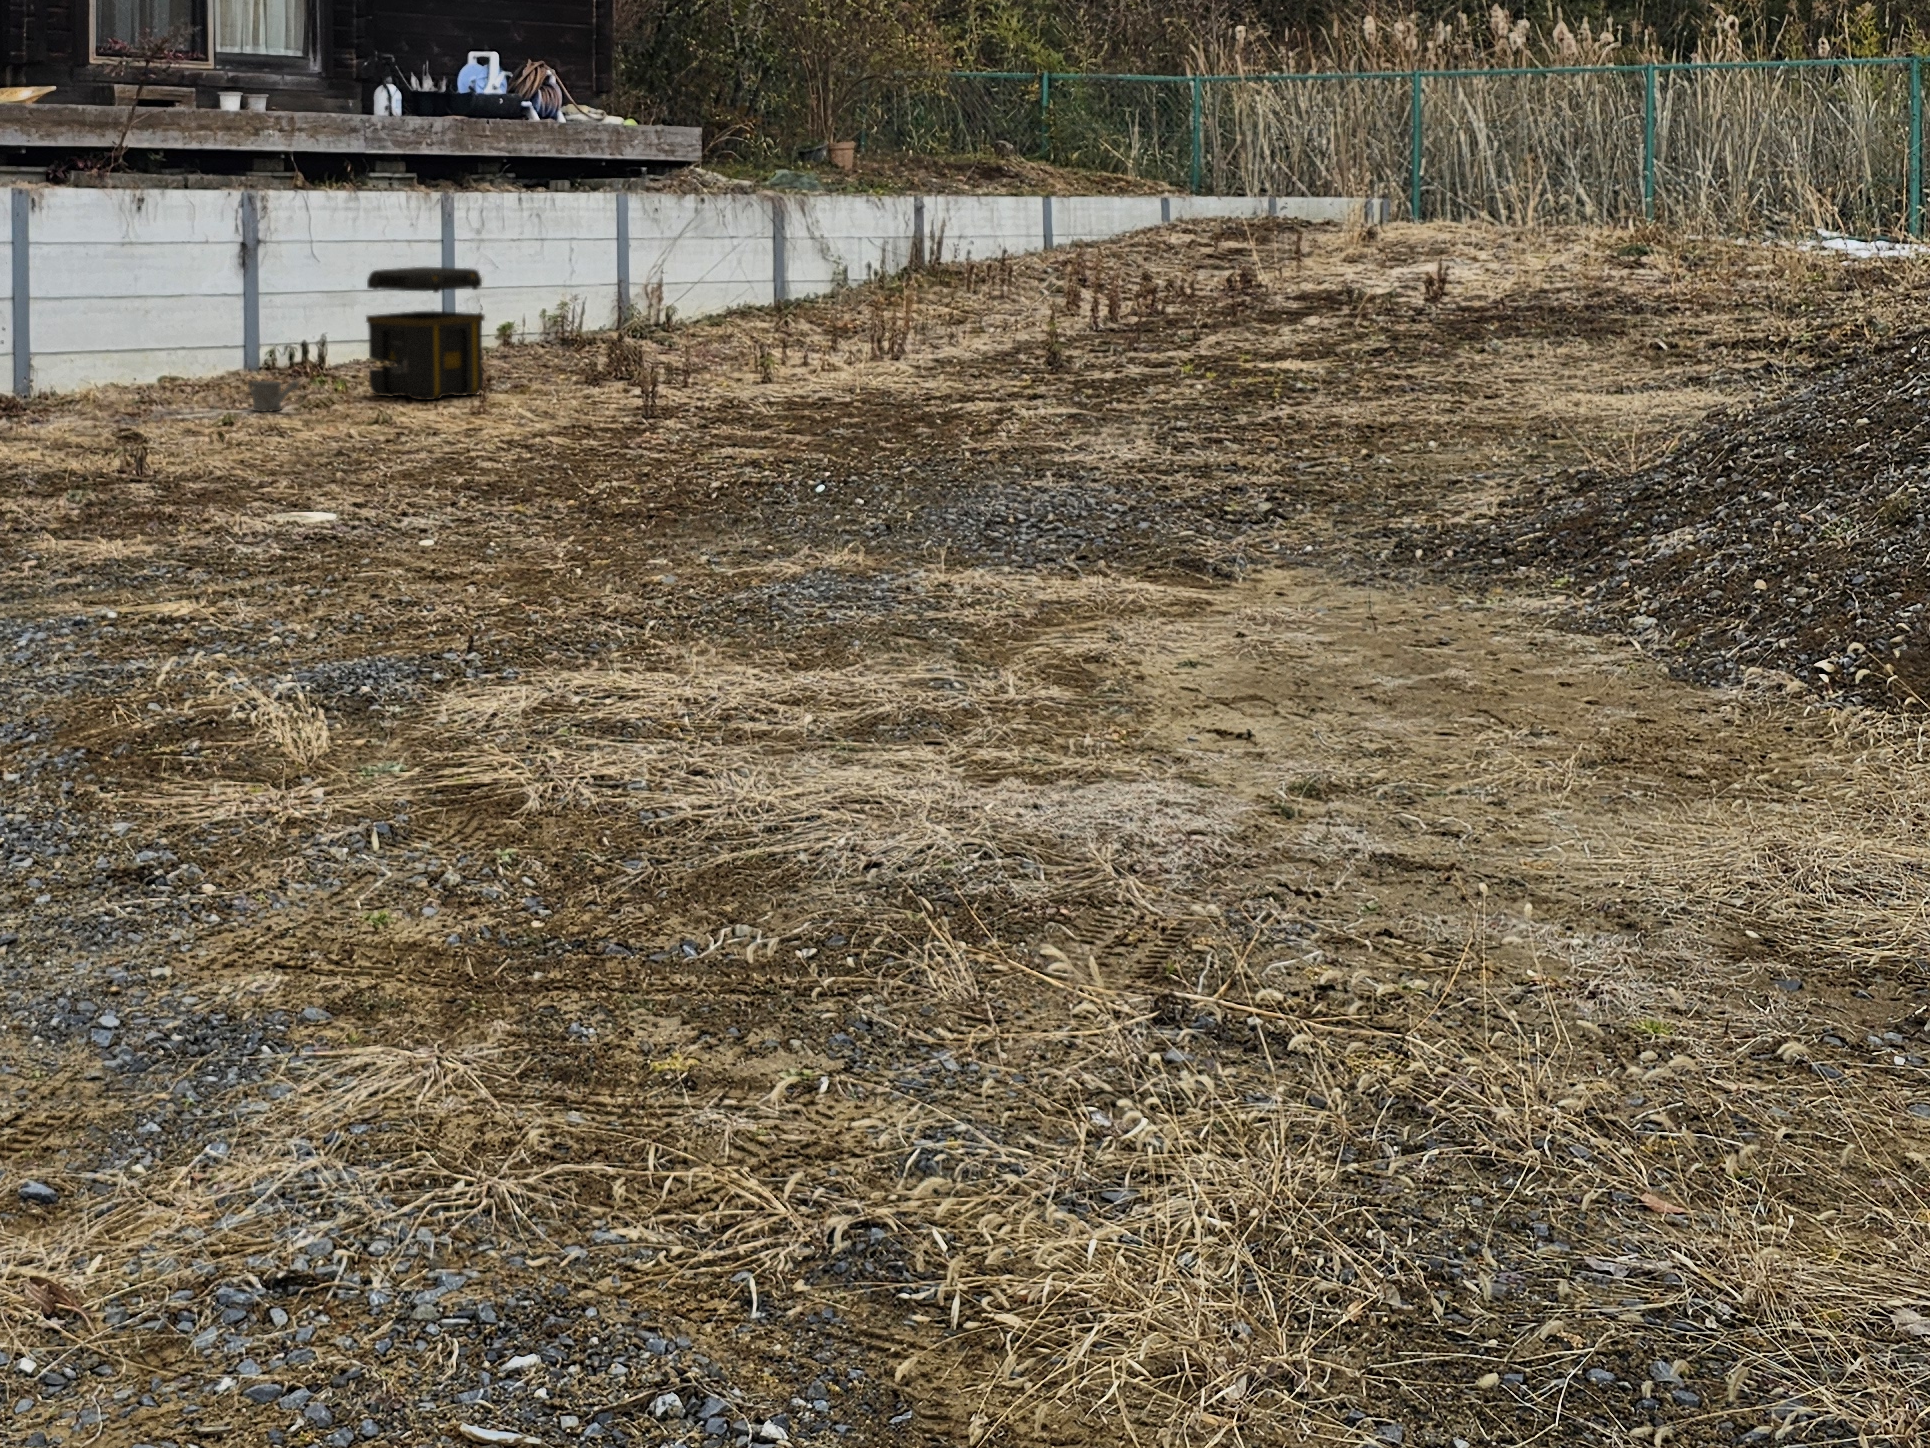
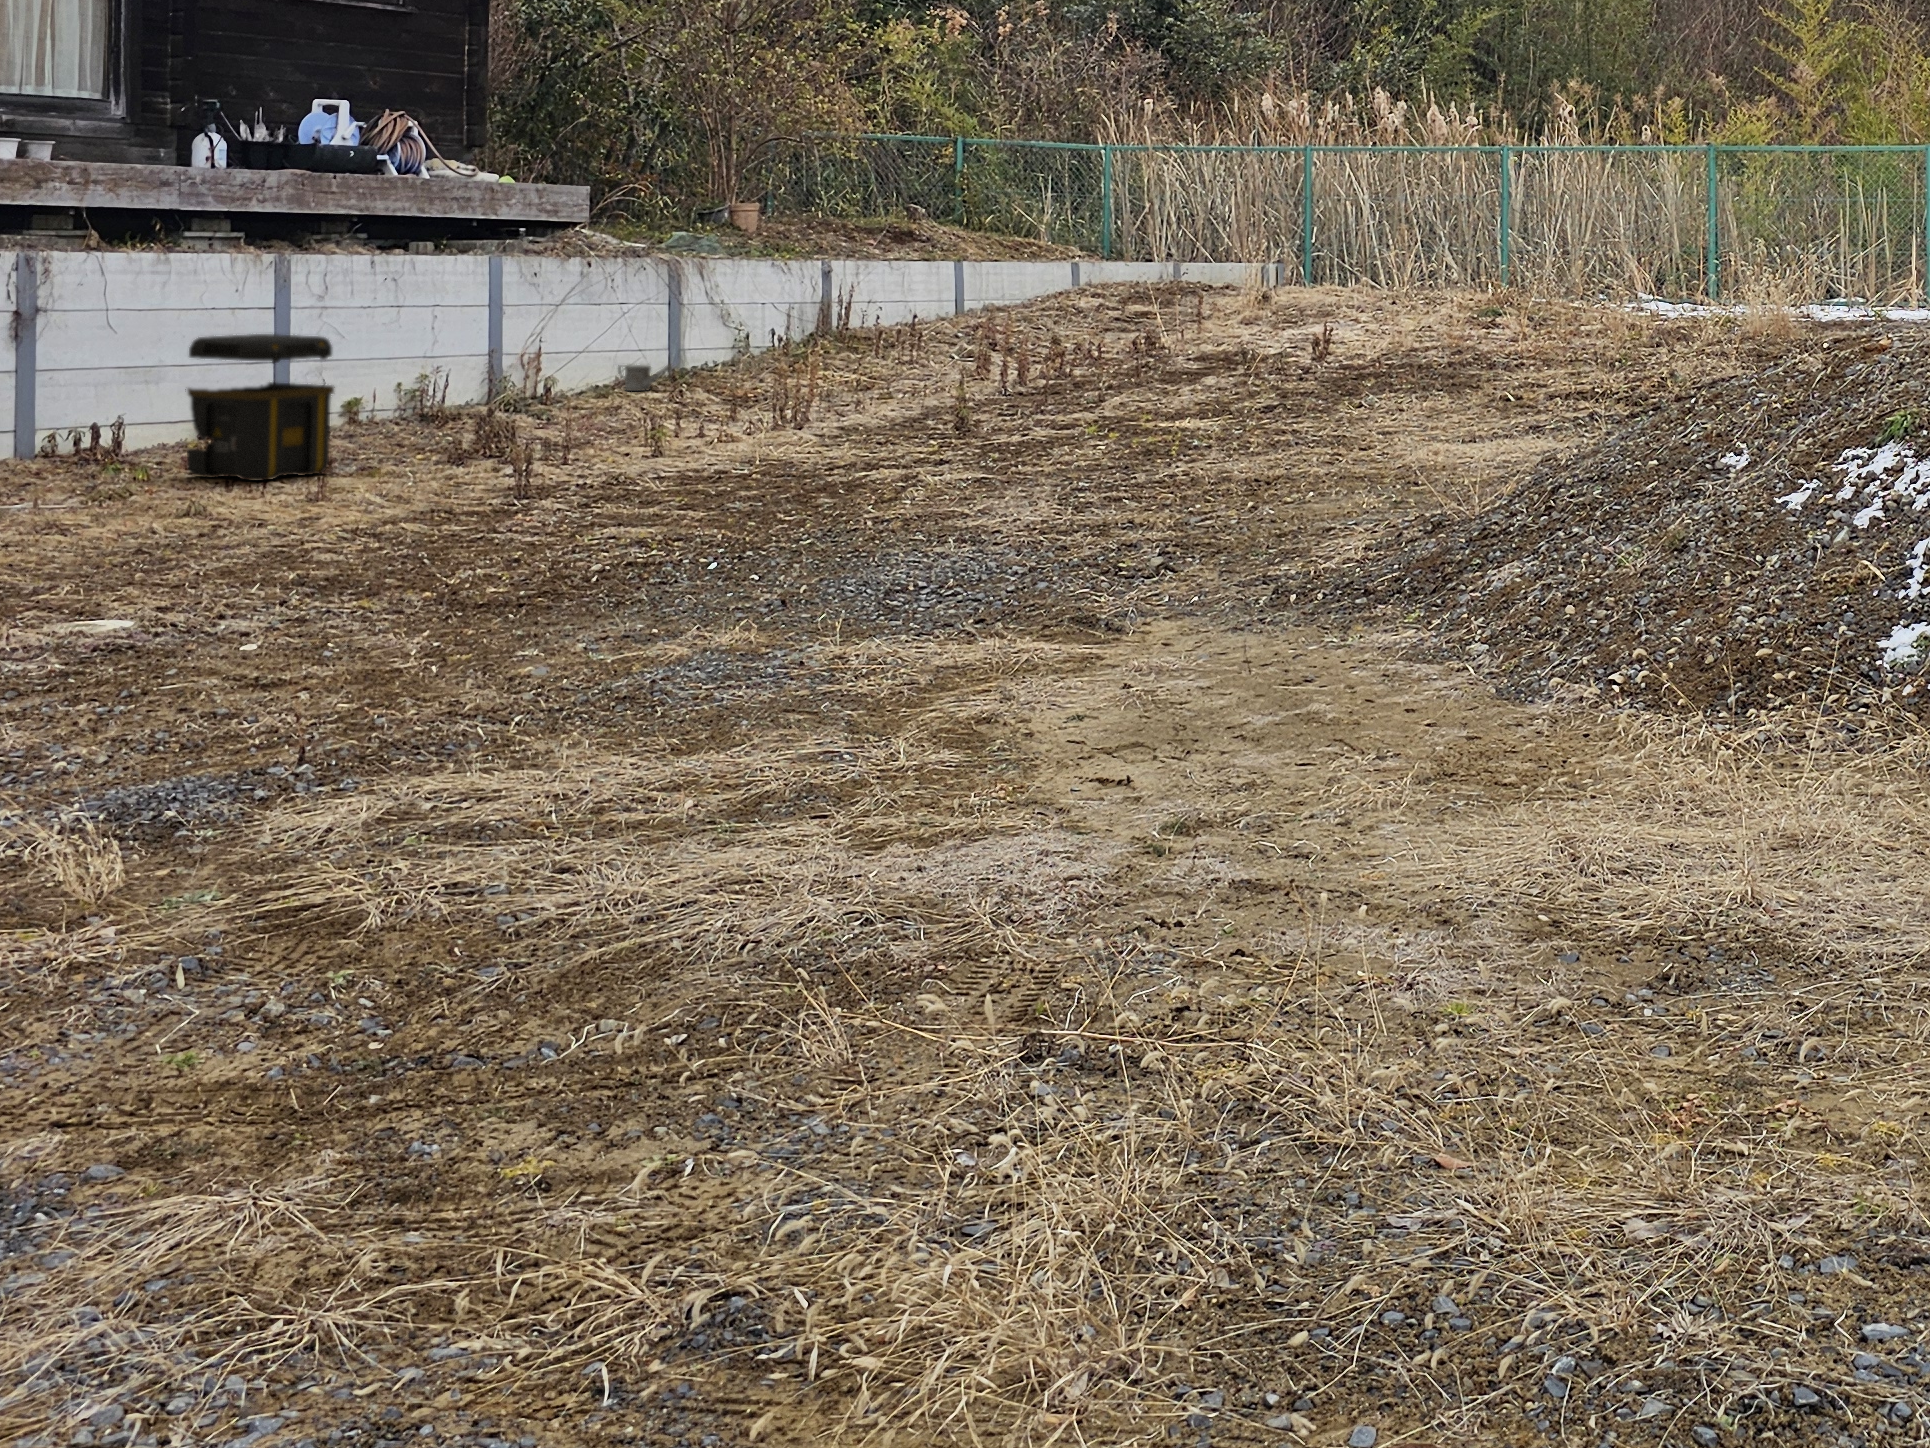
watering can: present [248,380,299,412] -> present [618,364,672,391]

